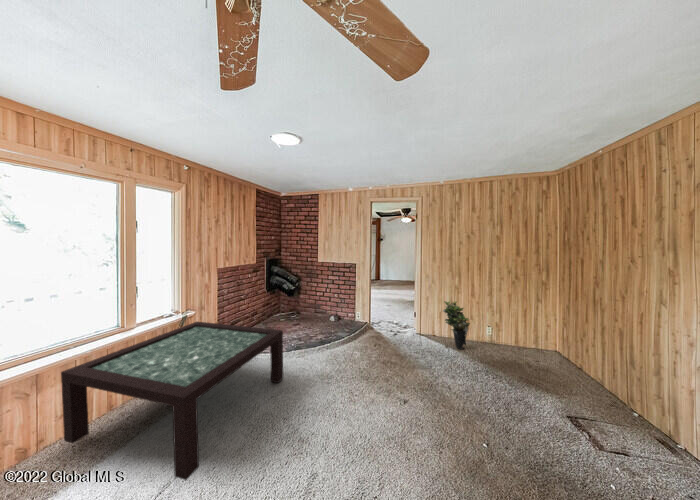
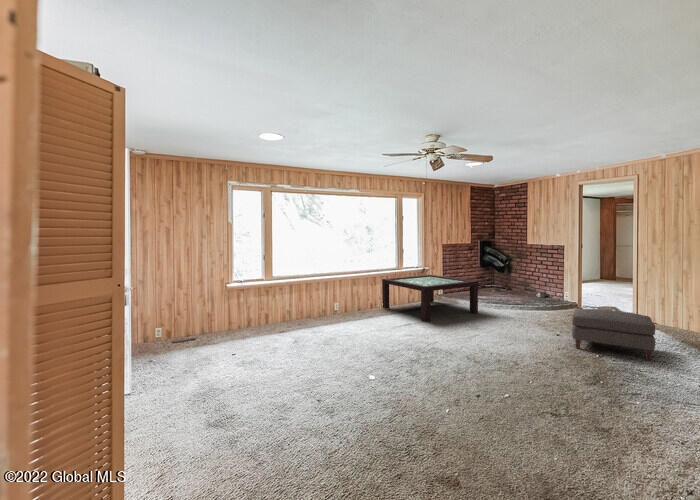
potted plant: present [443,301,470,349] -> none [650,283,689,332]
ottoman: none [431,361,548,450] -> present [572,309,655,360]

